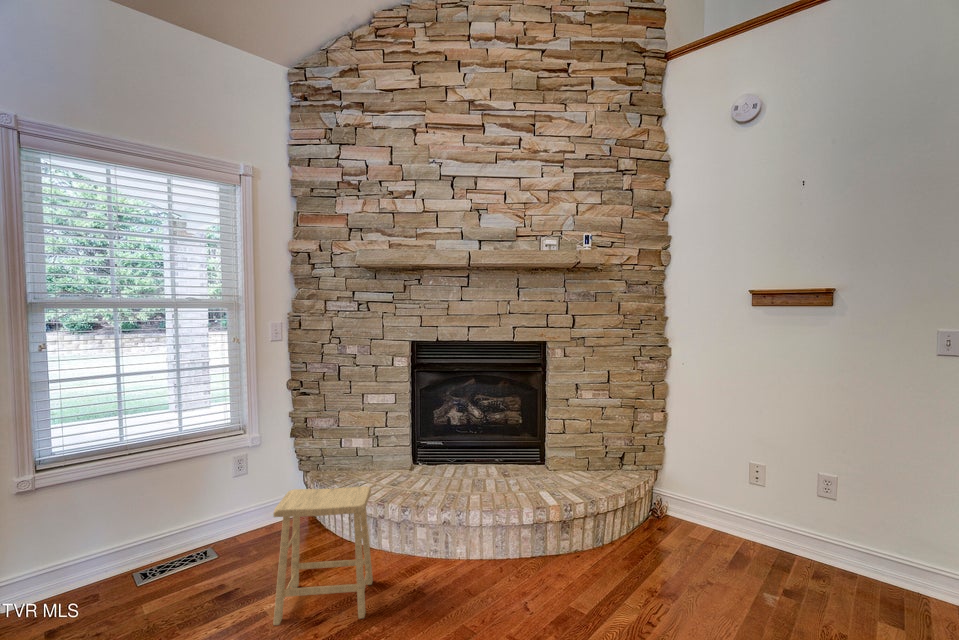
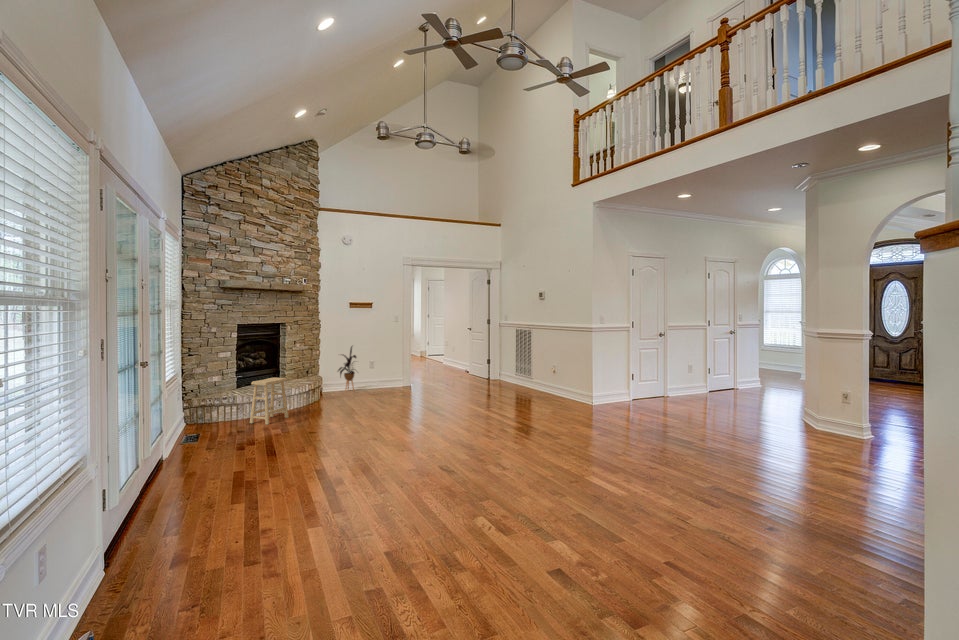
house plant: none [679,424,764,564] -> present [338,347,356,391]

